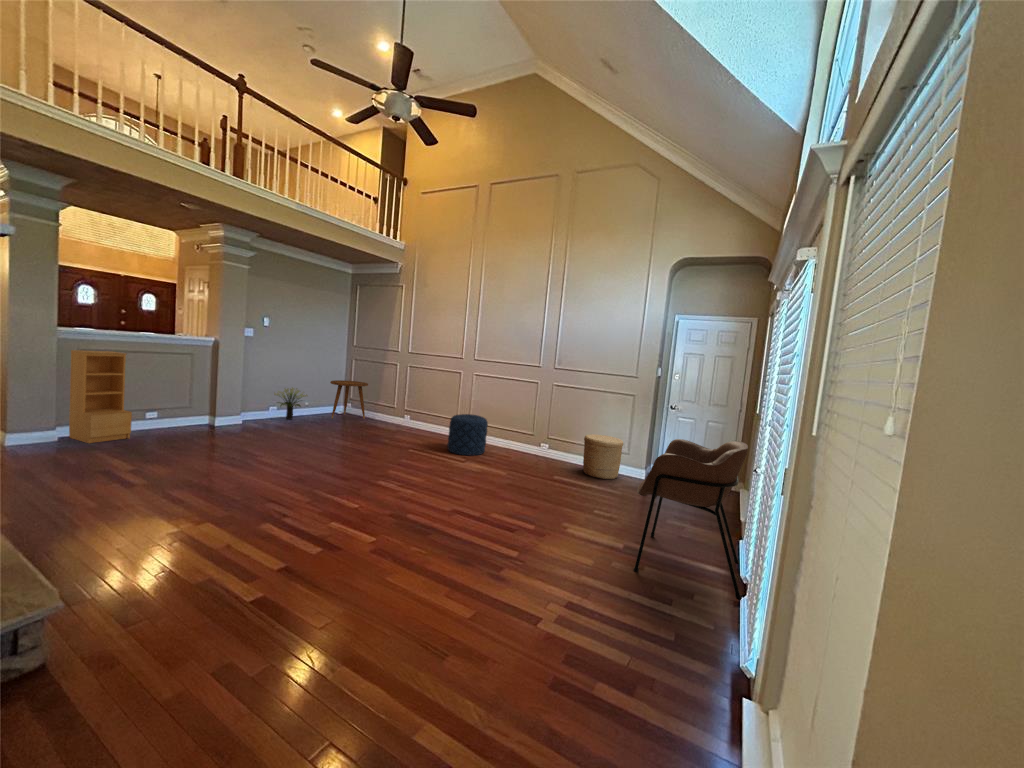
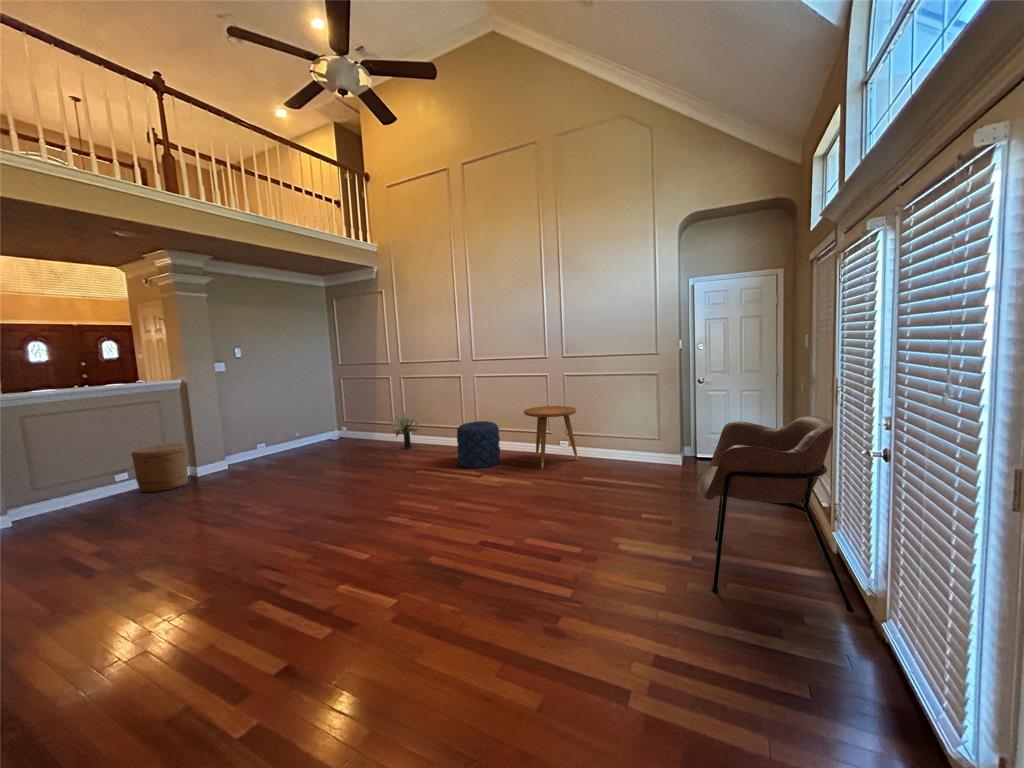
bookshelf: present [69,350,132,443] -> none [12,413,99,523]
side table: present [330,380,368,419] -> present [524,406,578,468]
potted plant: present [274,387,308,420] -> present [389,413,423,449]
woven basket: present [583,434,623,479] -> present [131,443,188,492]

